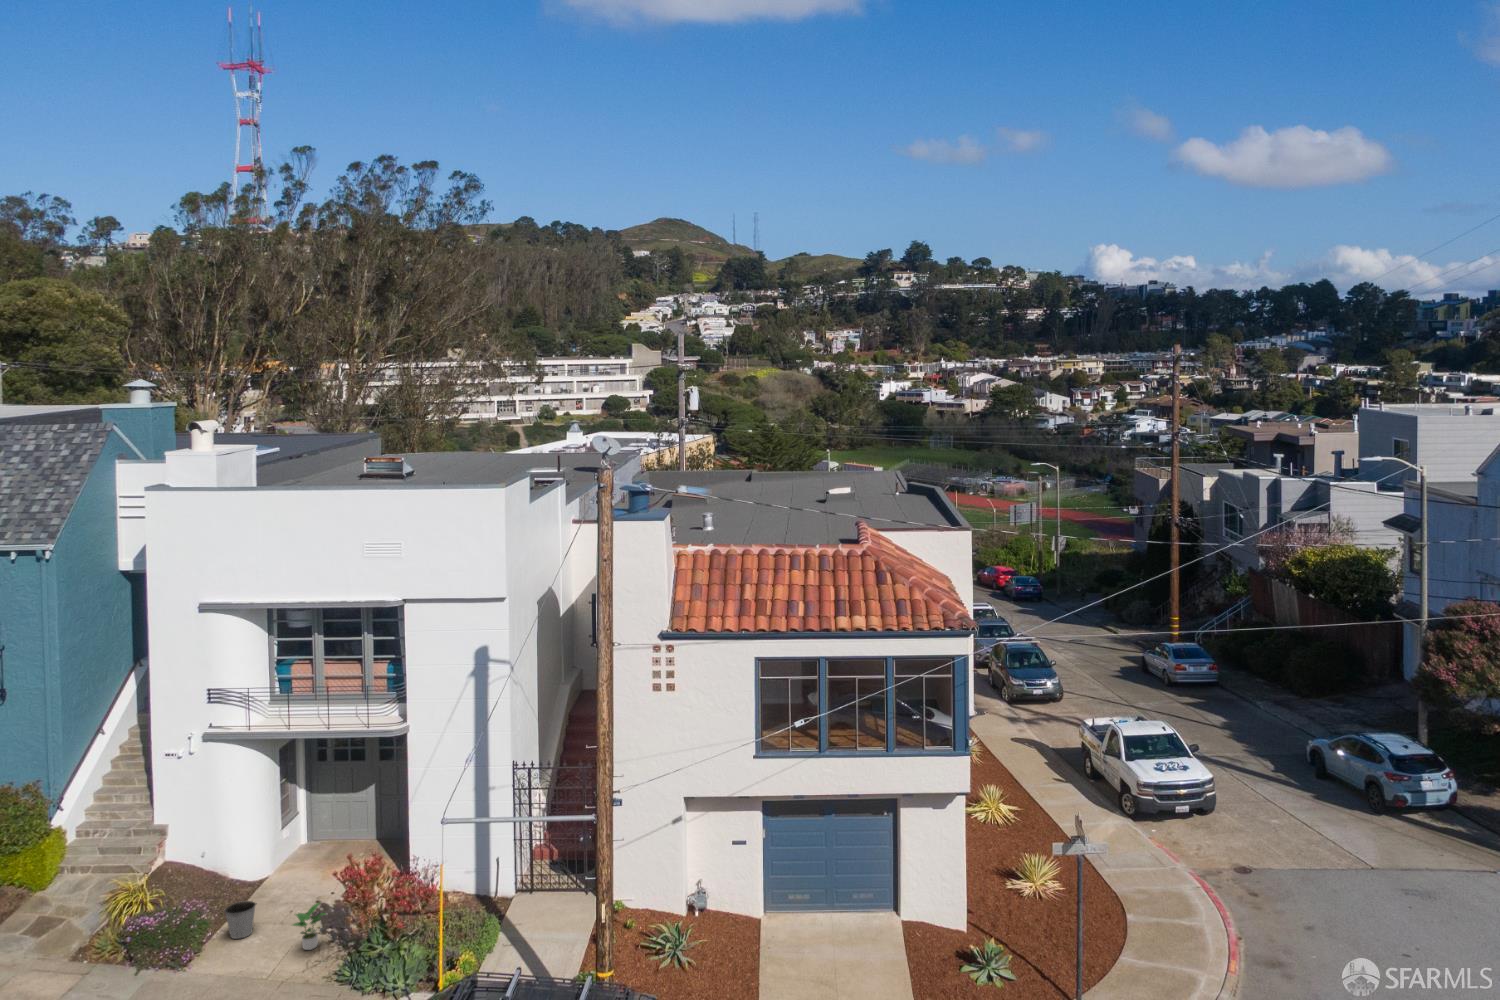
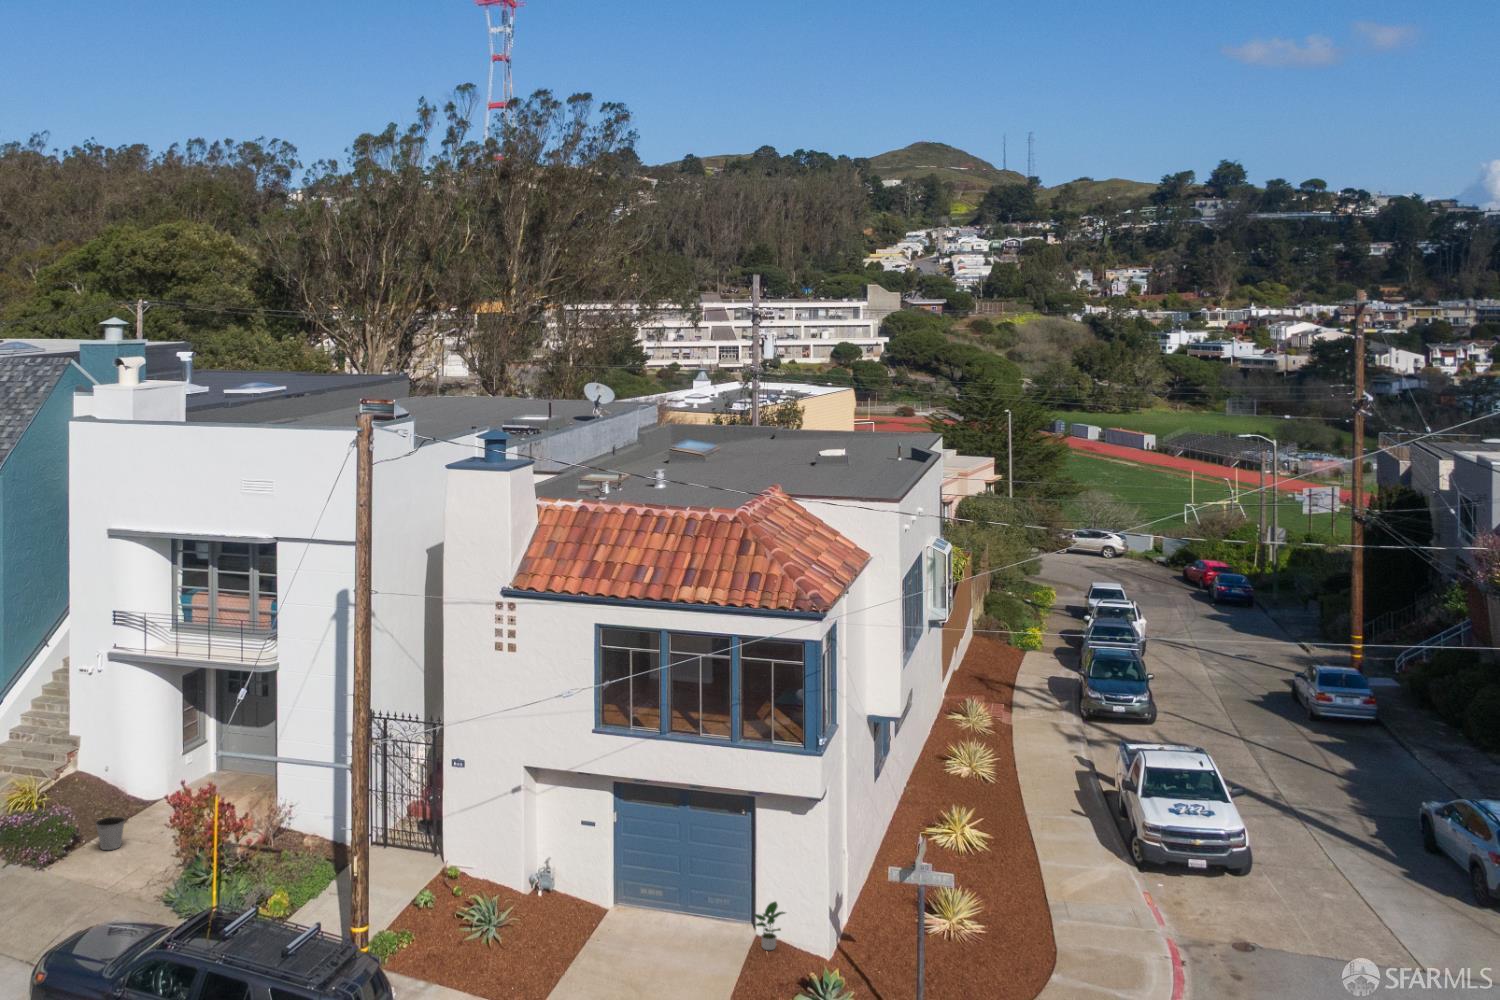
potted plant: present [293,903,326,950] -> present [754,902,785,950]

